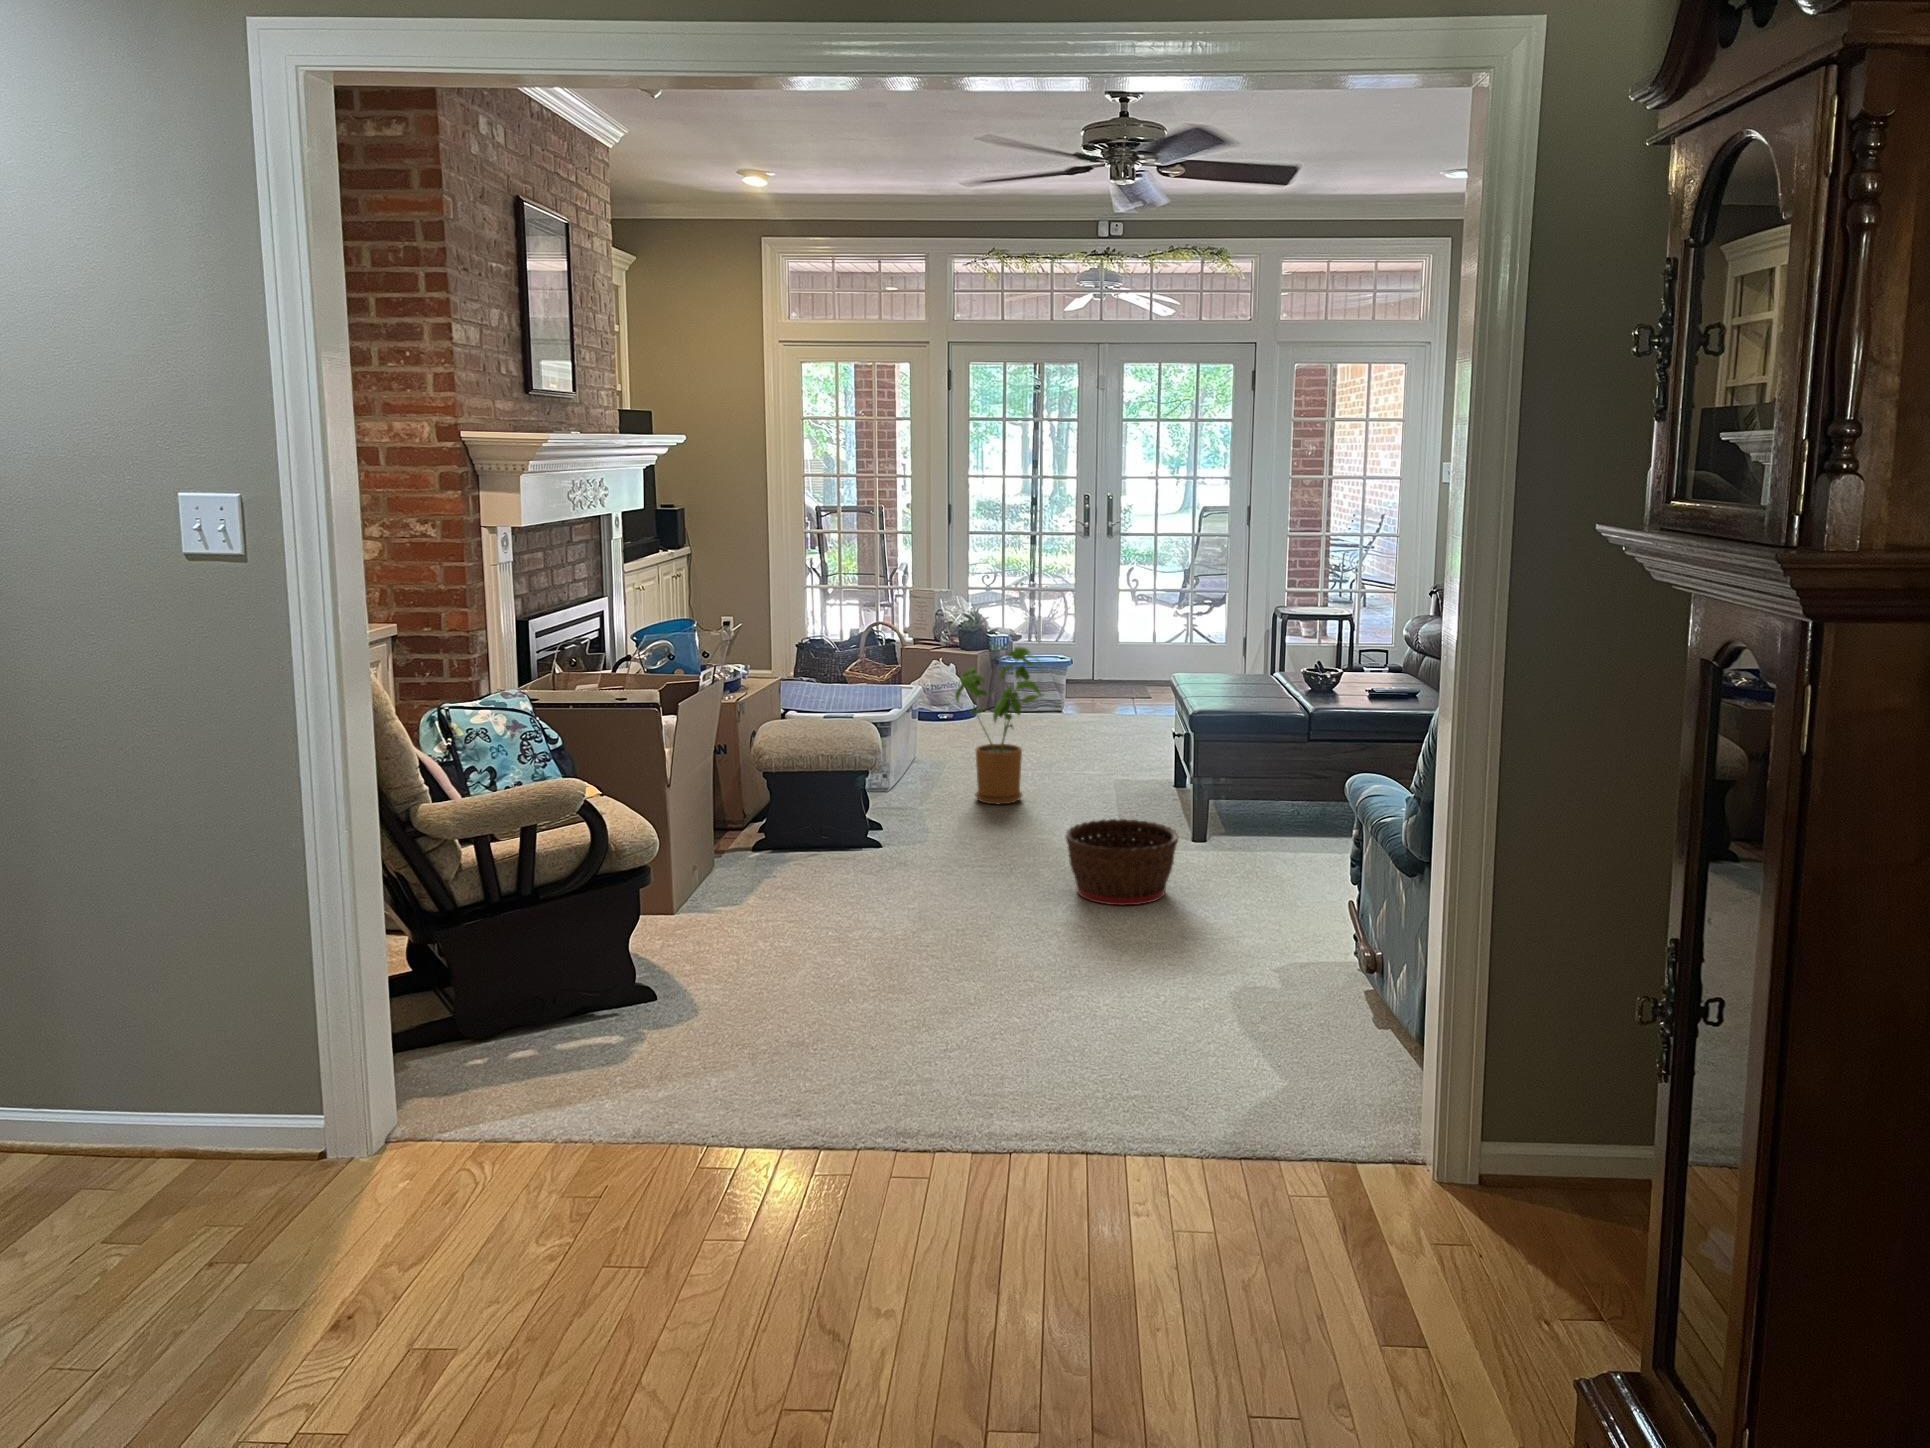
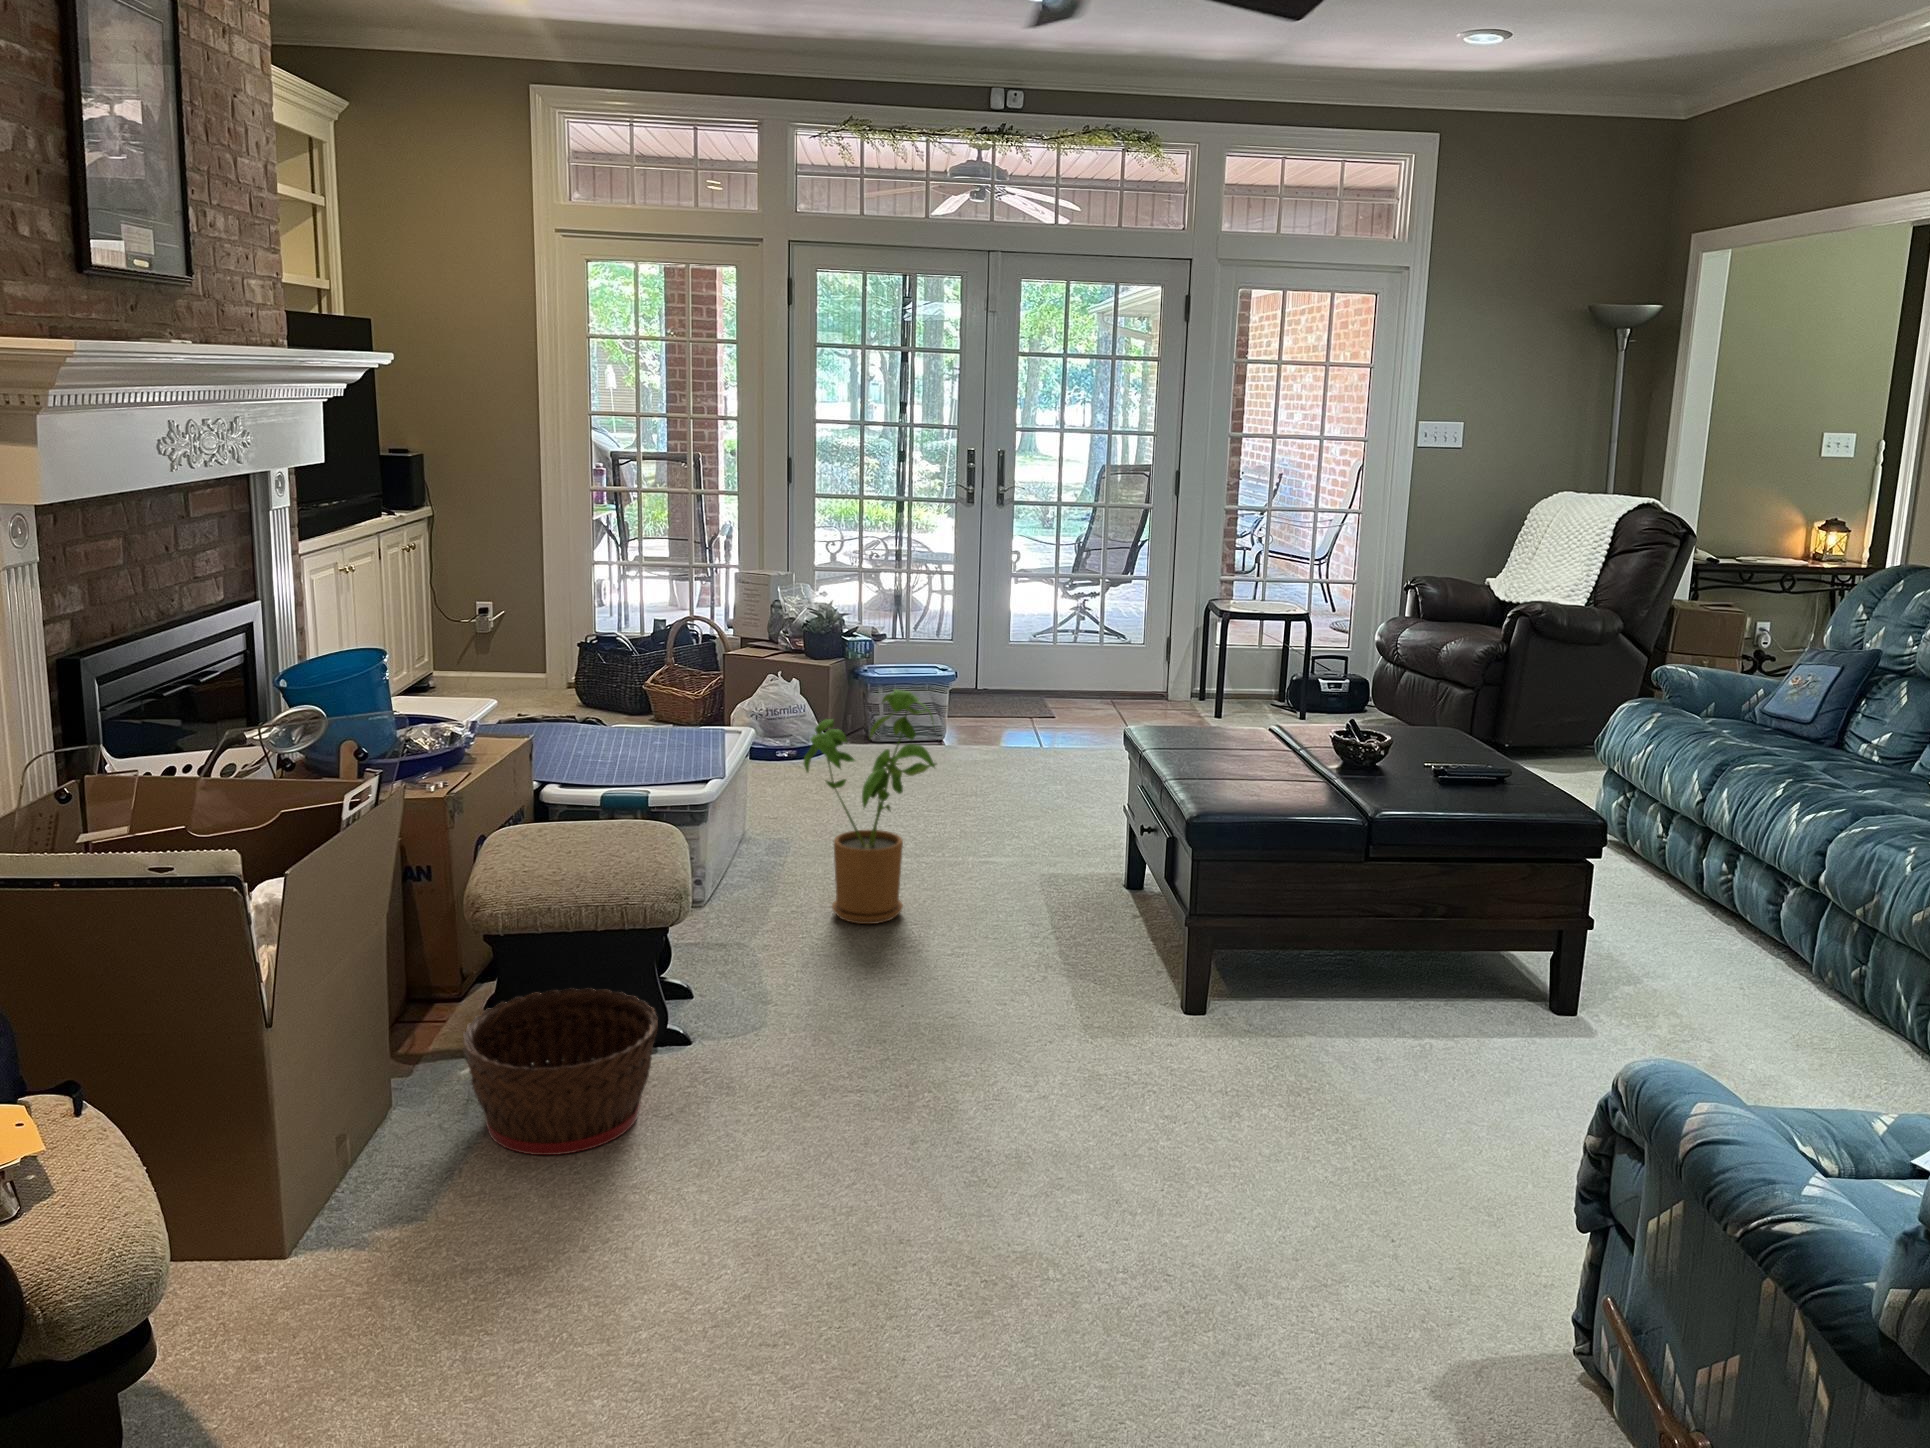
basket: present [1066,819,1179,905] -> present [462,988,658,1155]

